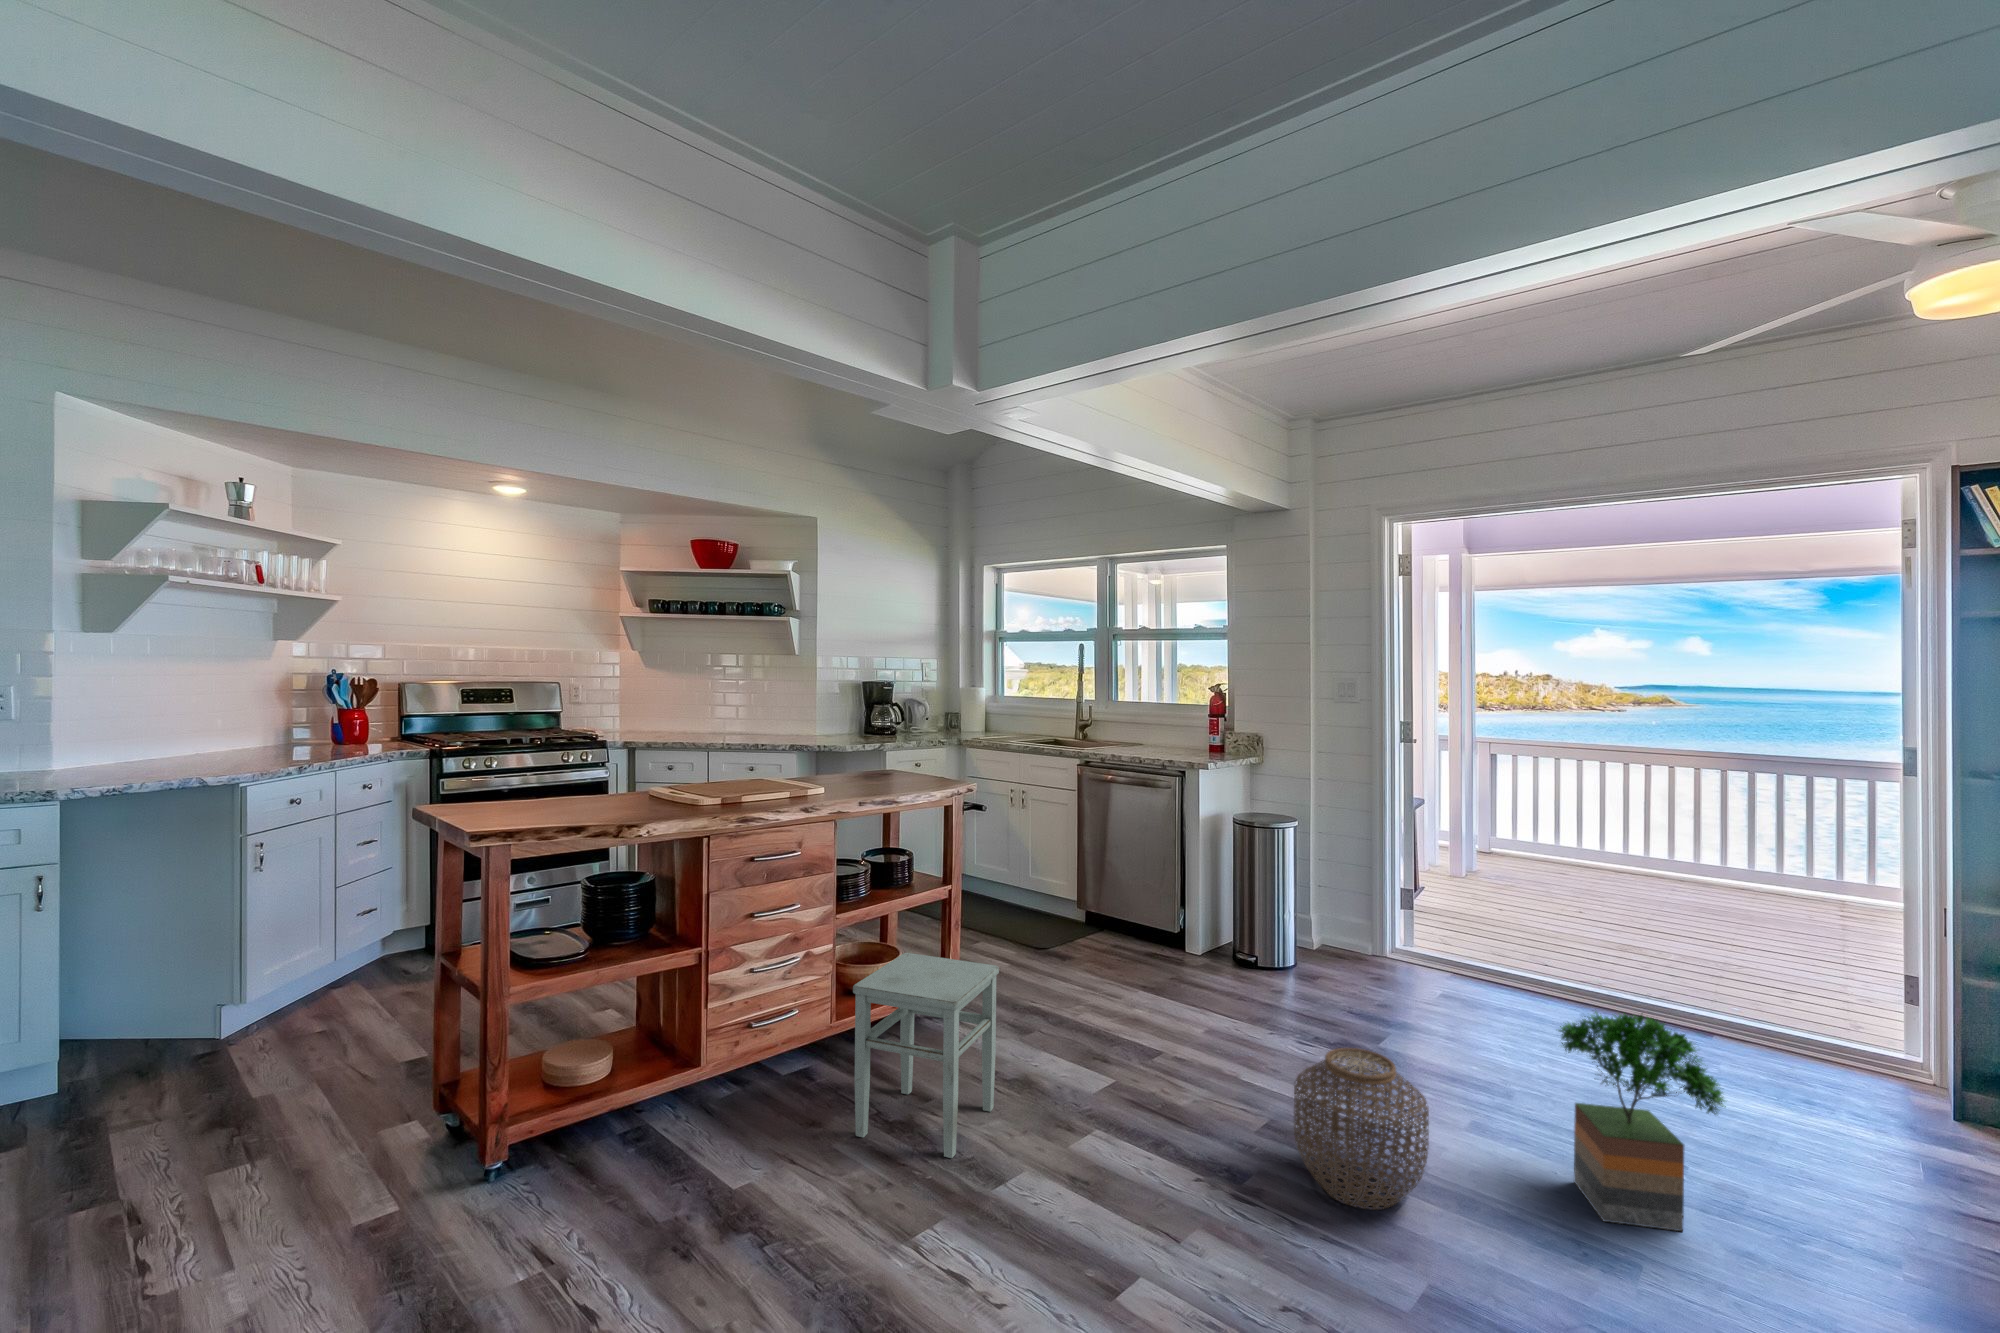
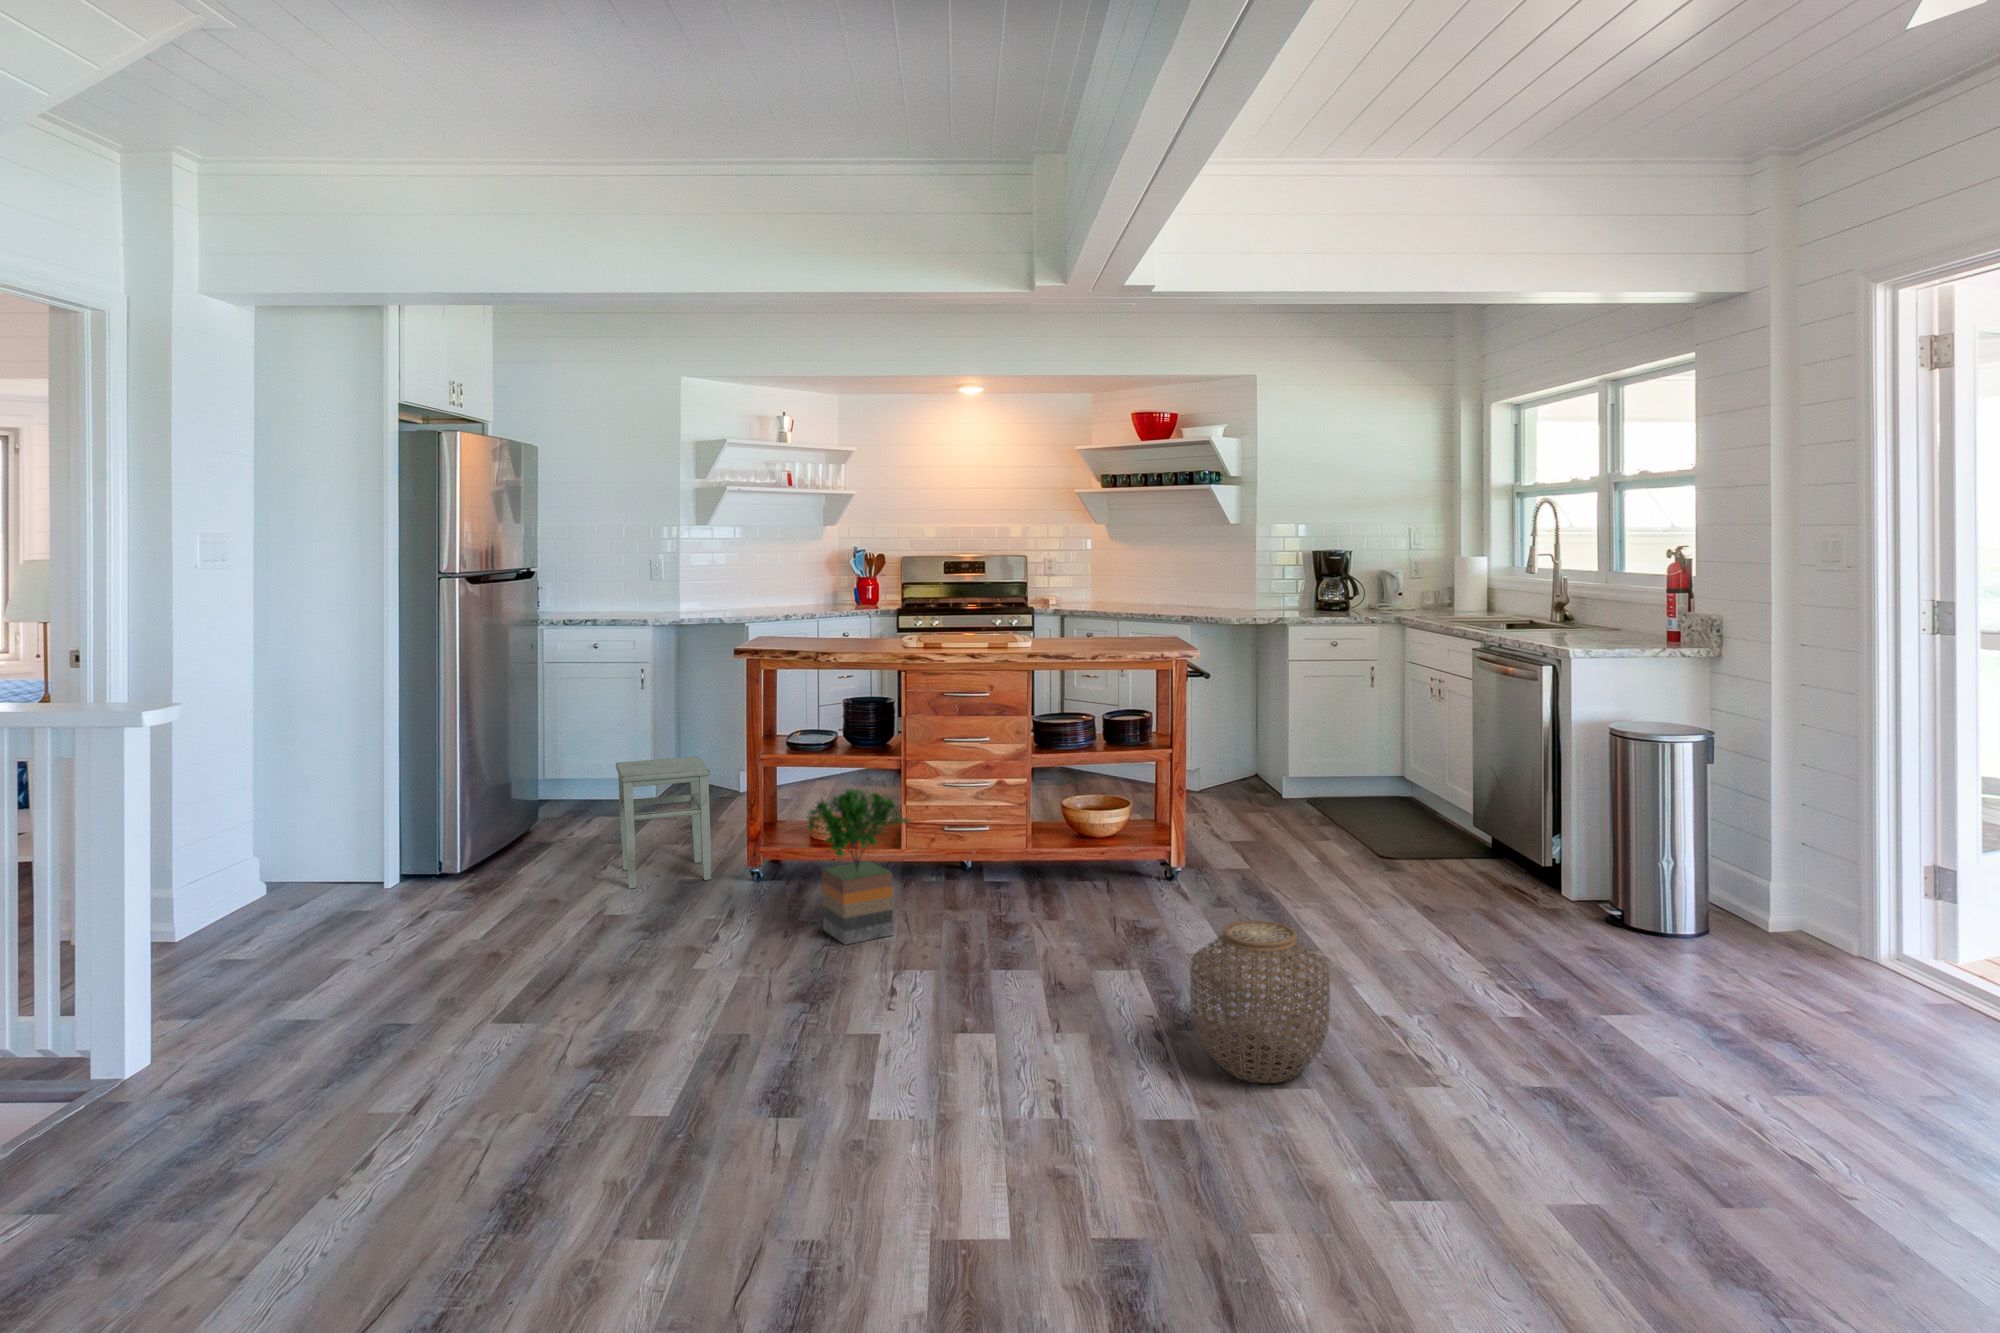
stool: present [853,953,999,1158] -> present [616,757,711,888]
potted tree: present [1559,1012,1726,1231] -> present [806,789,909,945]

